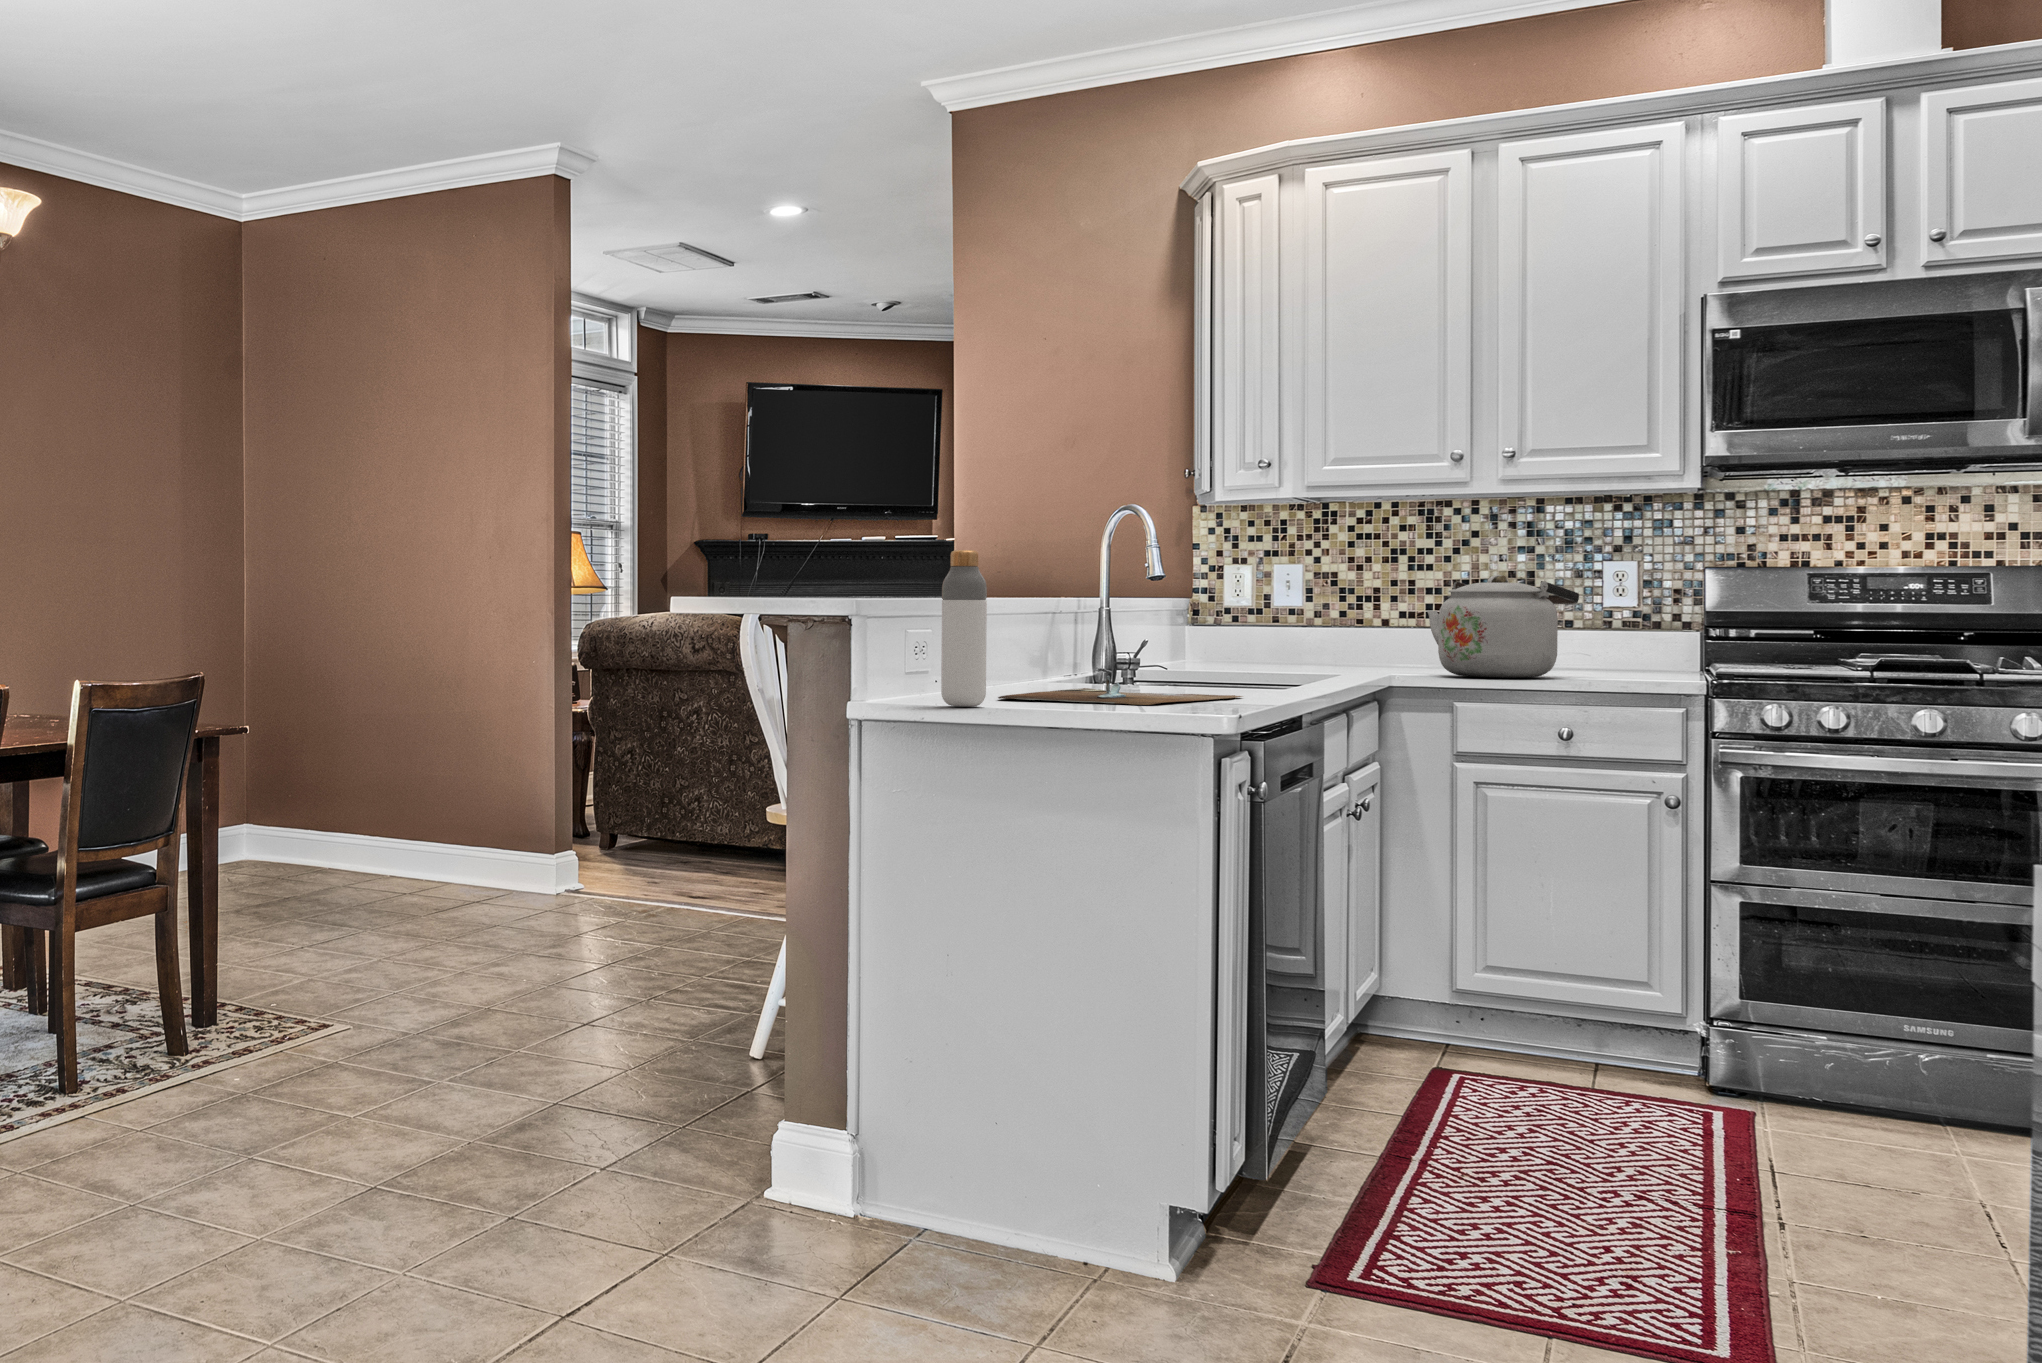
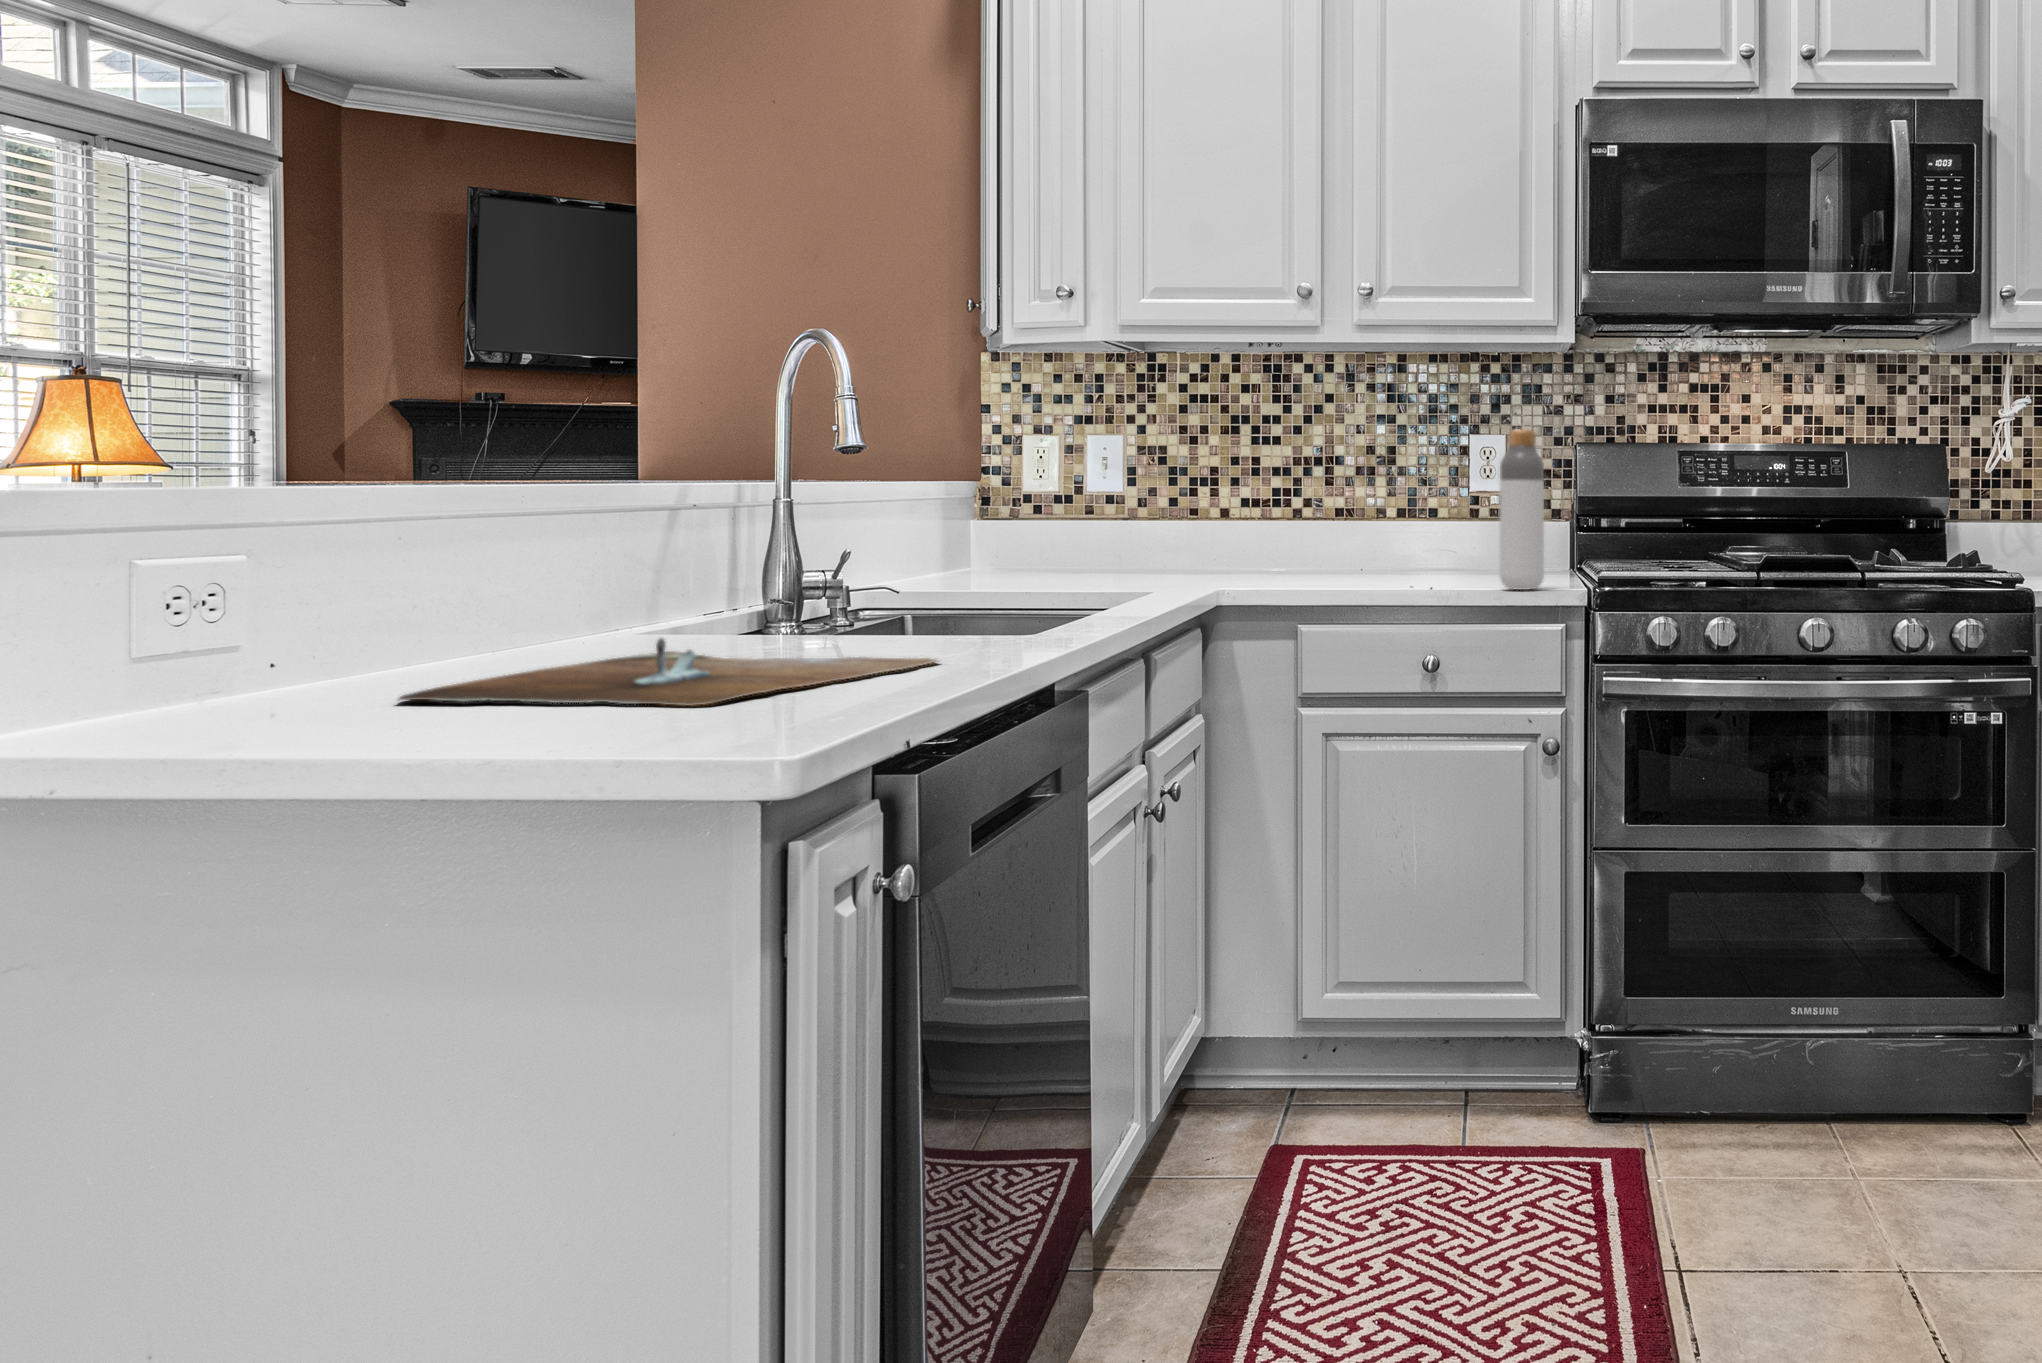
bottle: present [941,550,987,706] -> present [1500,429,1544,590]
kettle: present [1427,575,1579,678] -> none [1270,449,1447,589]

